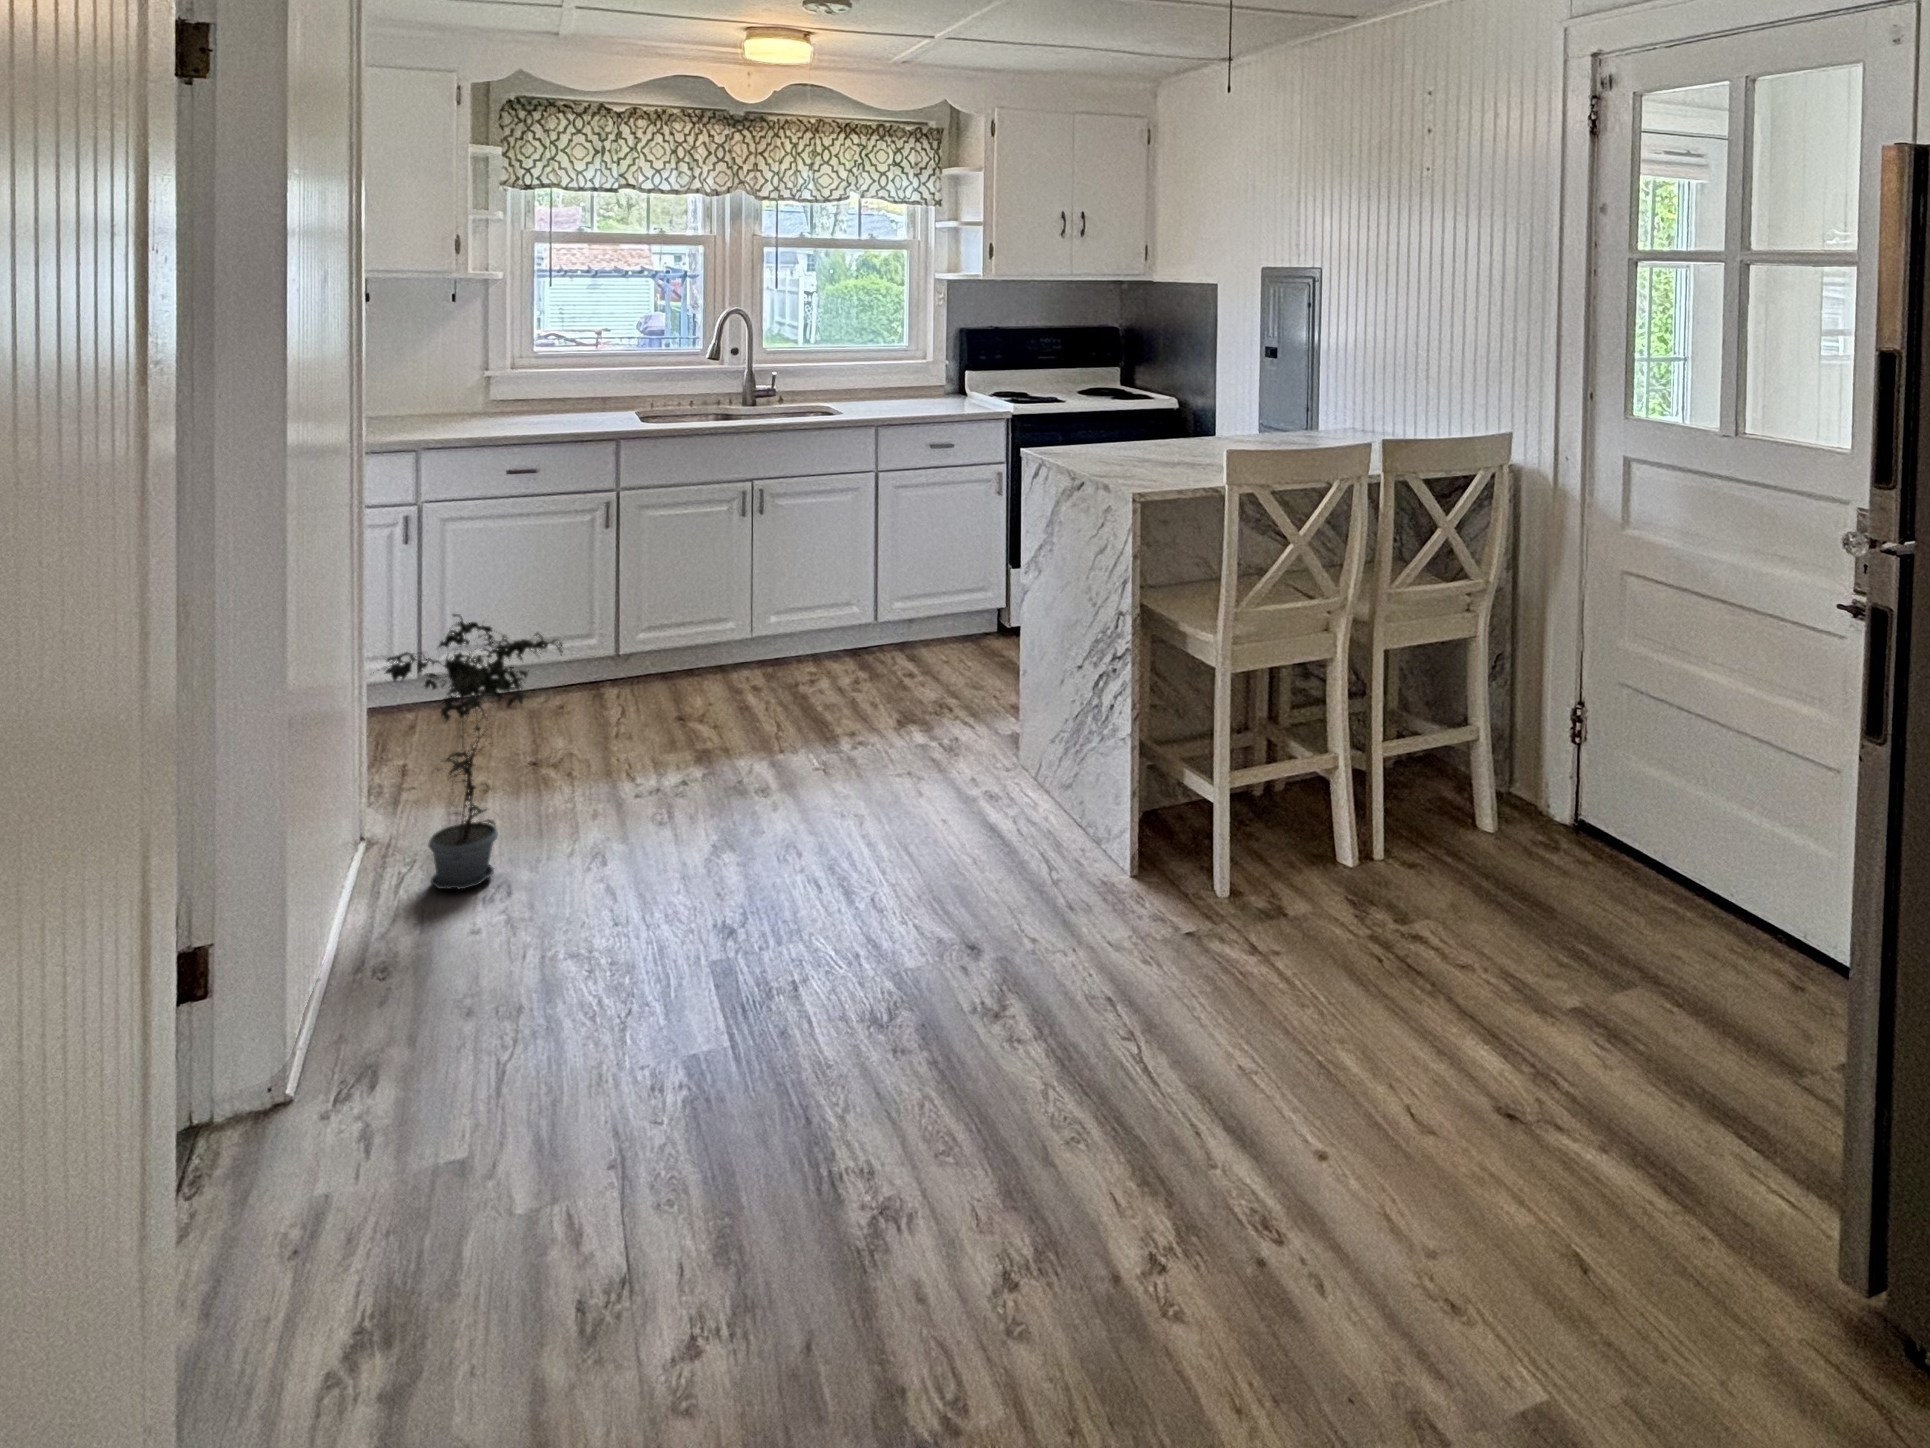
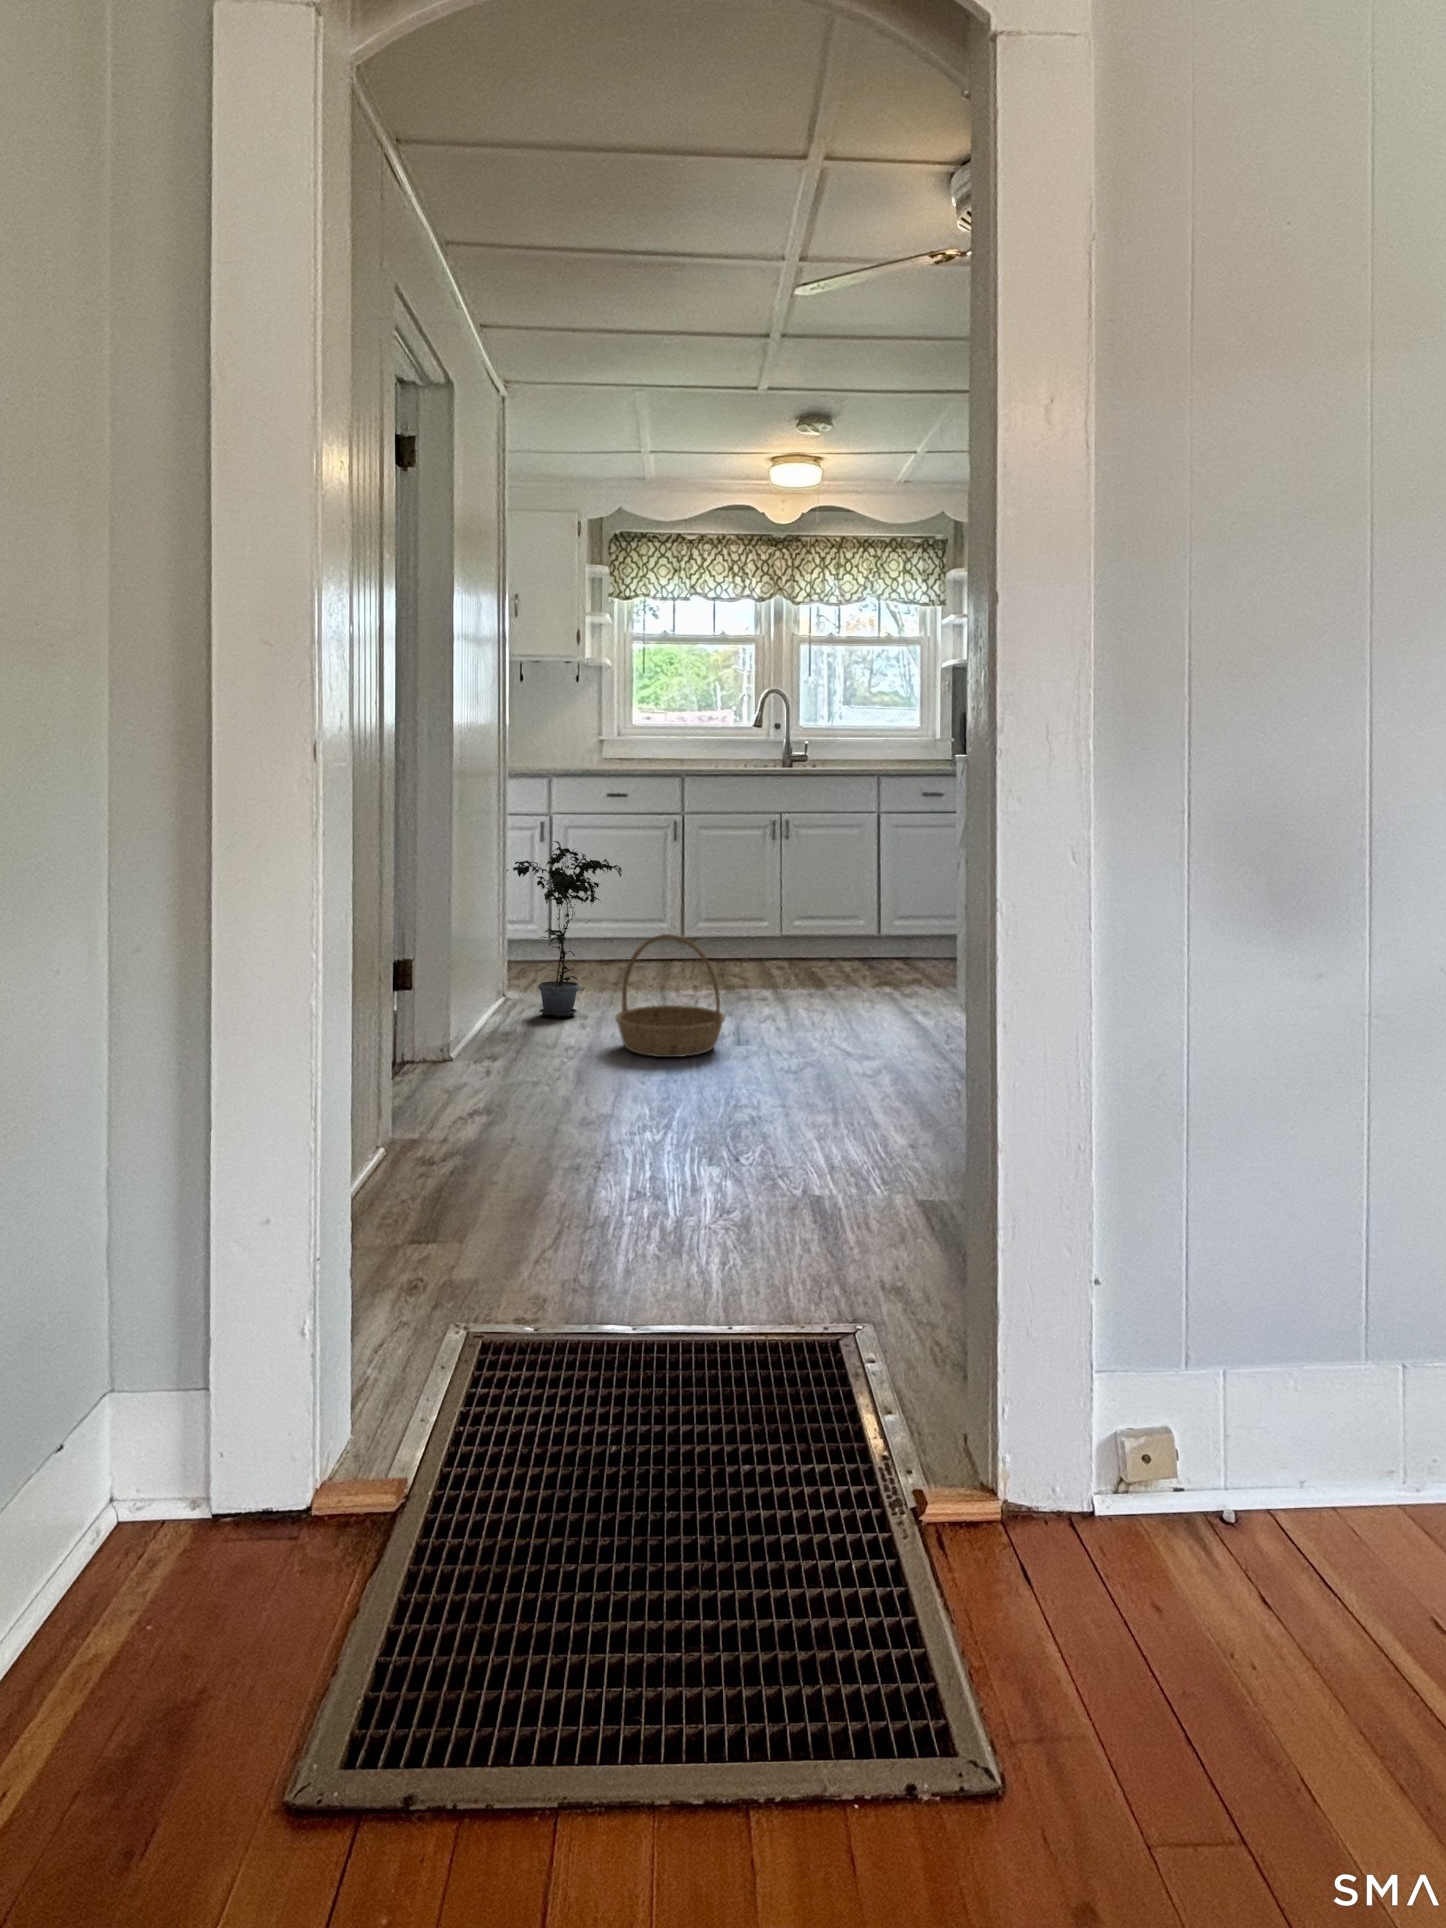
basket: none [578,781,752,986] -> present [615,934,725,1057]

